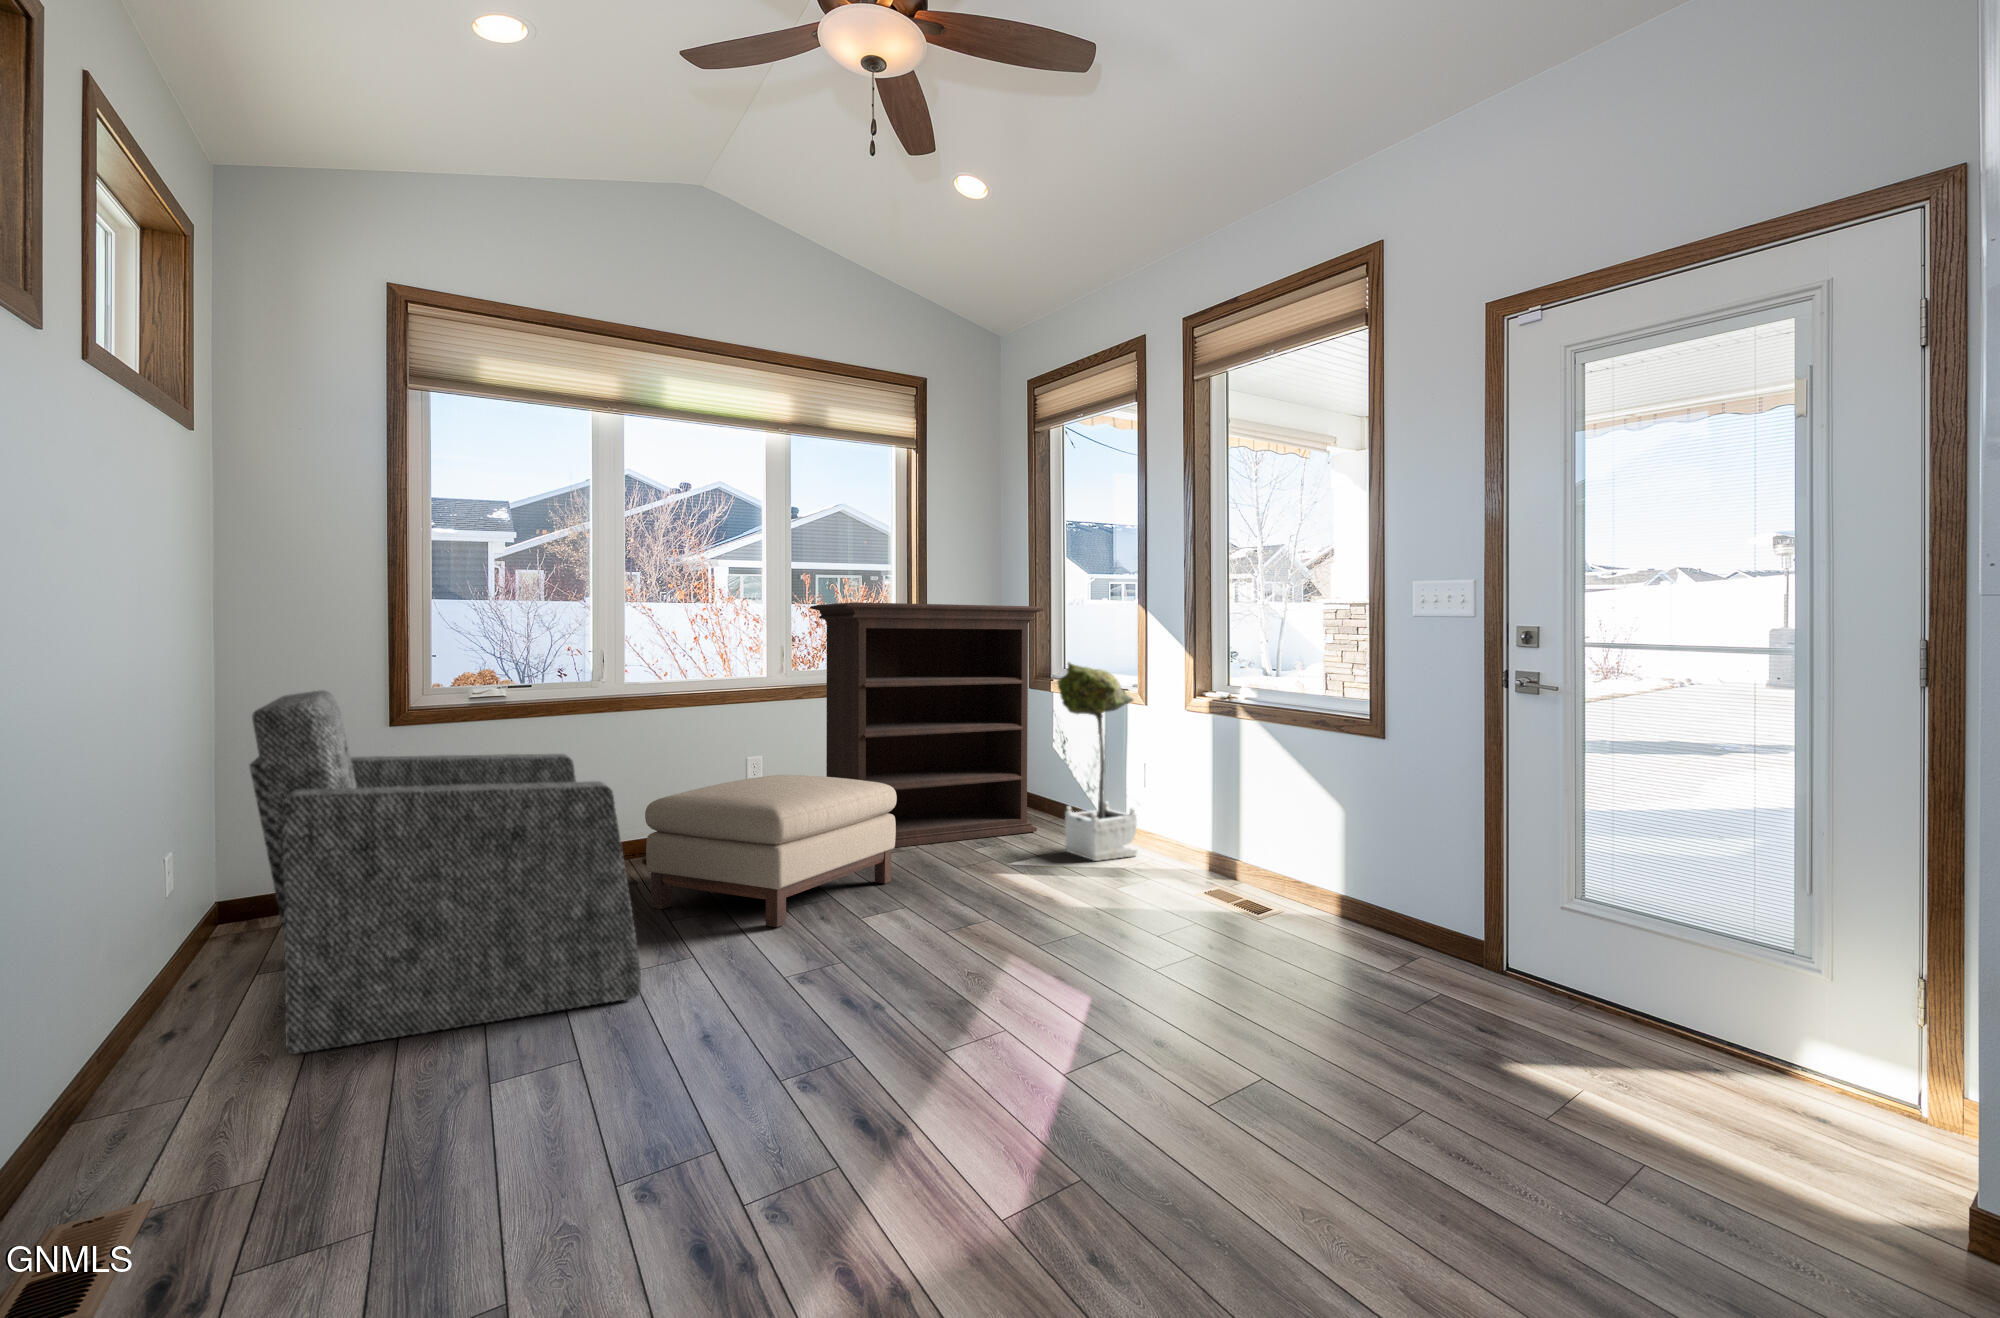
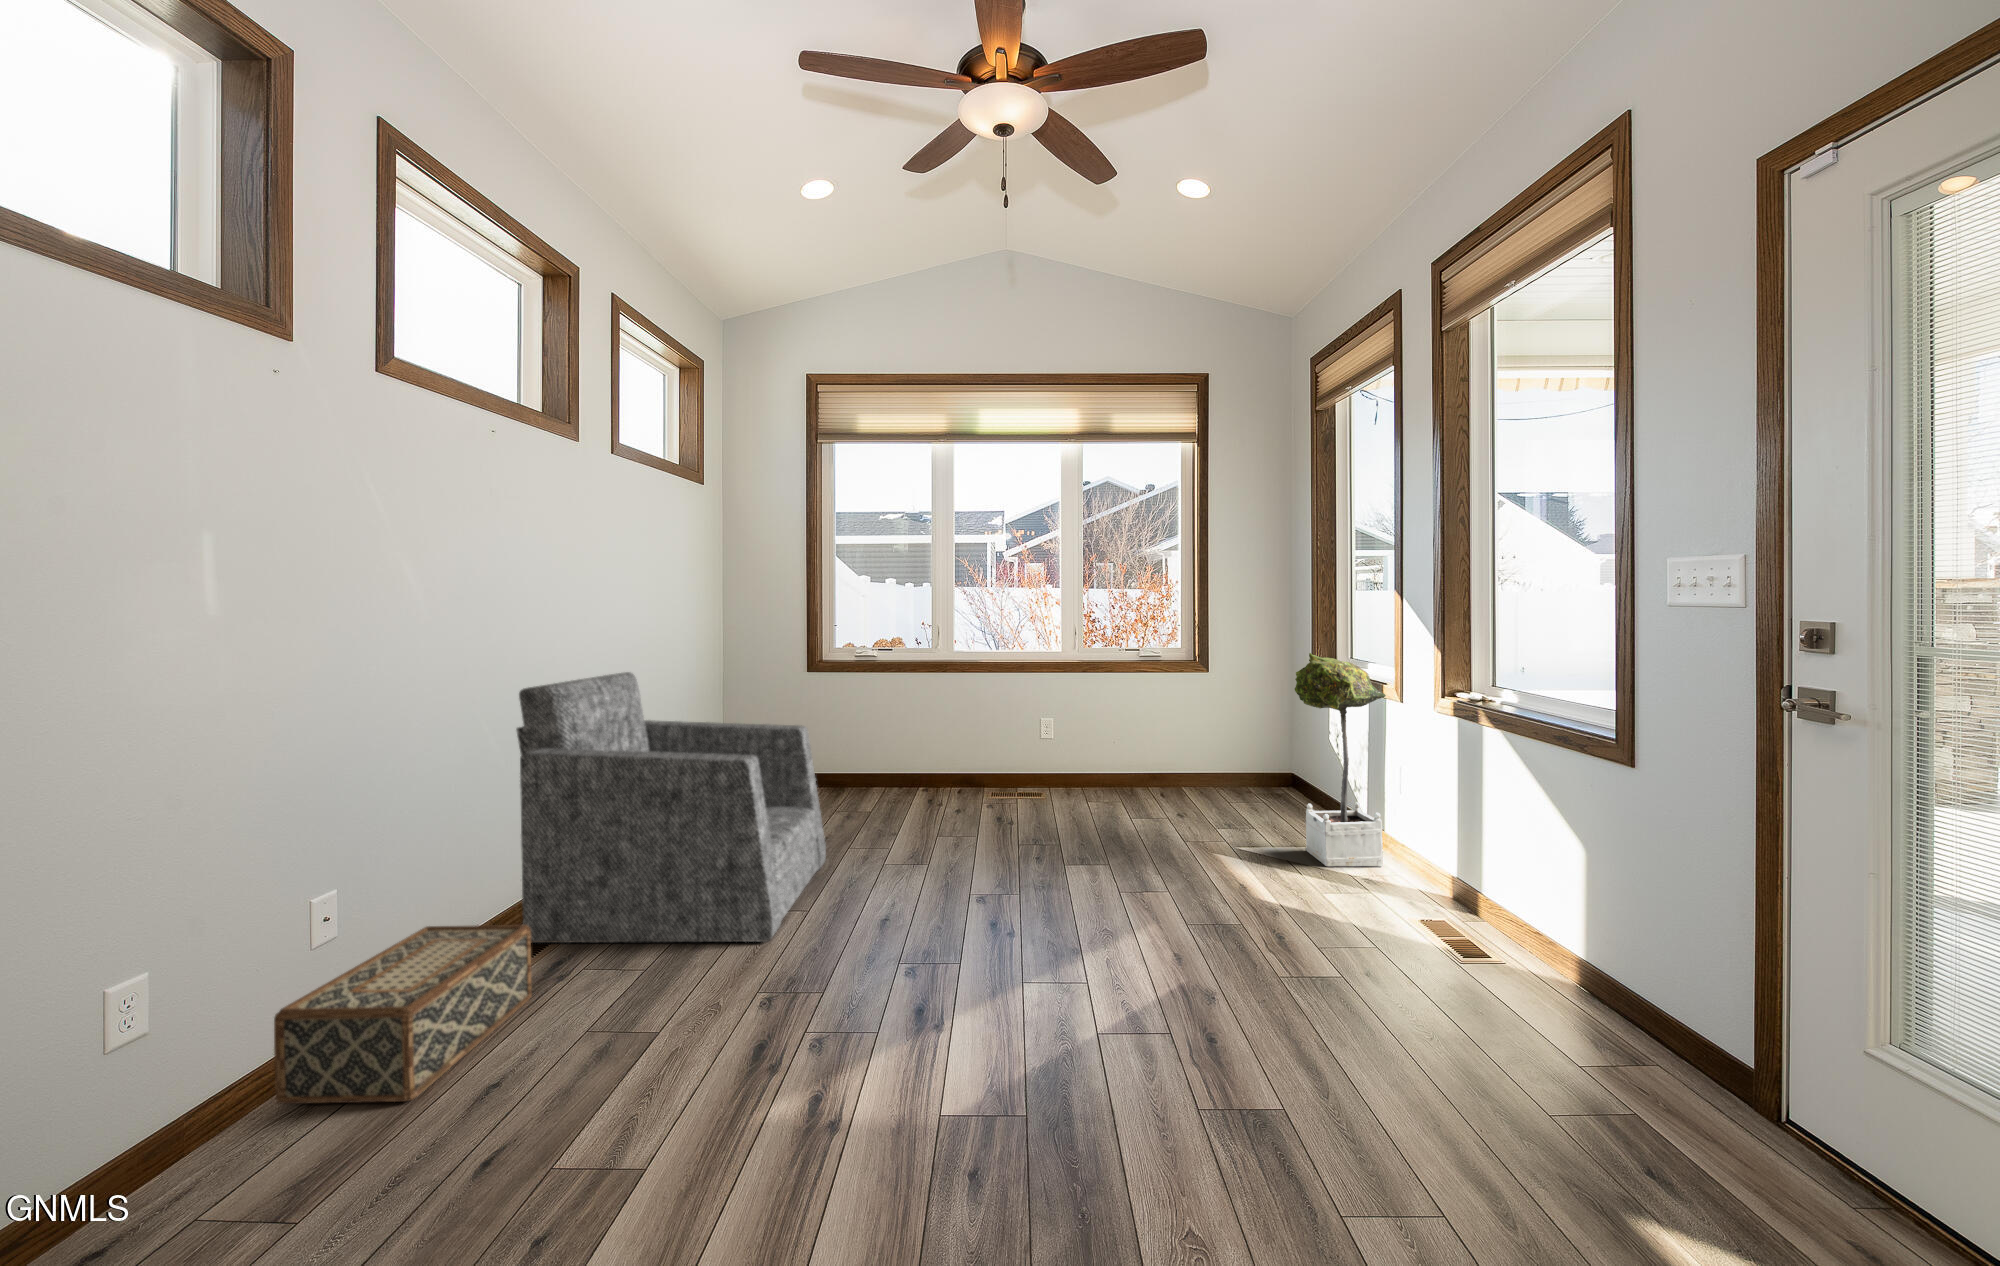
bookshelf: present [810,602,1044,847] -> none [1079,595,1306,826]
ottoman: present [645,775,897,927] -> none [874,751,1101,893]
woven basket: none [196,1006,411,1266] -> present [274,925,532,1104]

